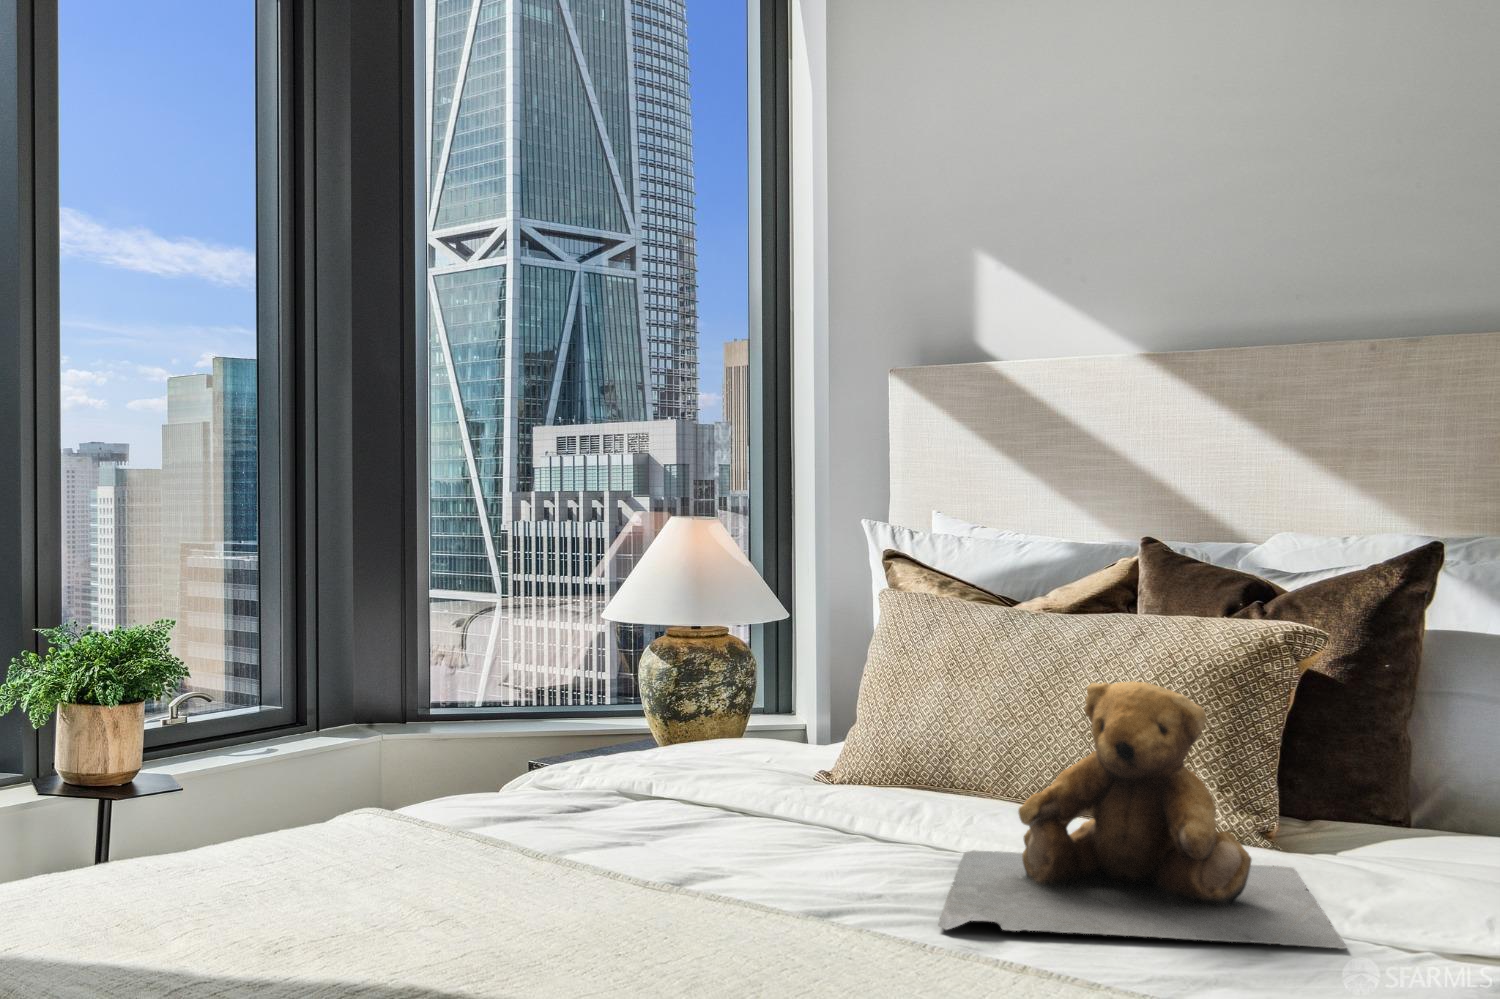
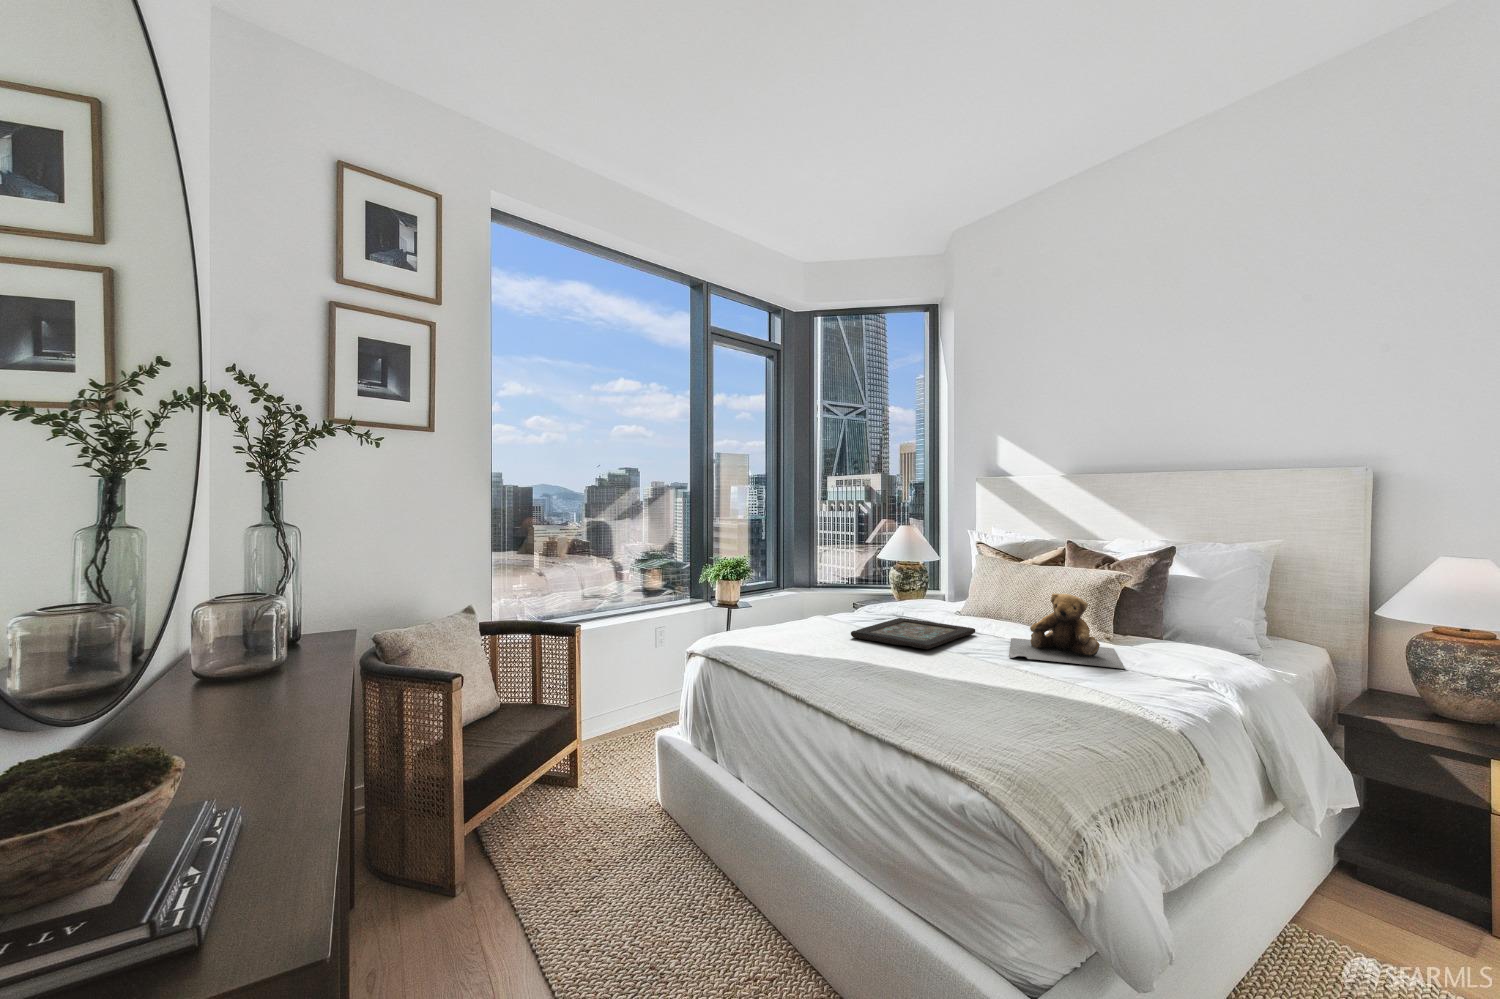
decorative tray: none [405,802,853,916] -> present [851,618,975,649]

